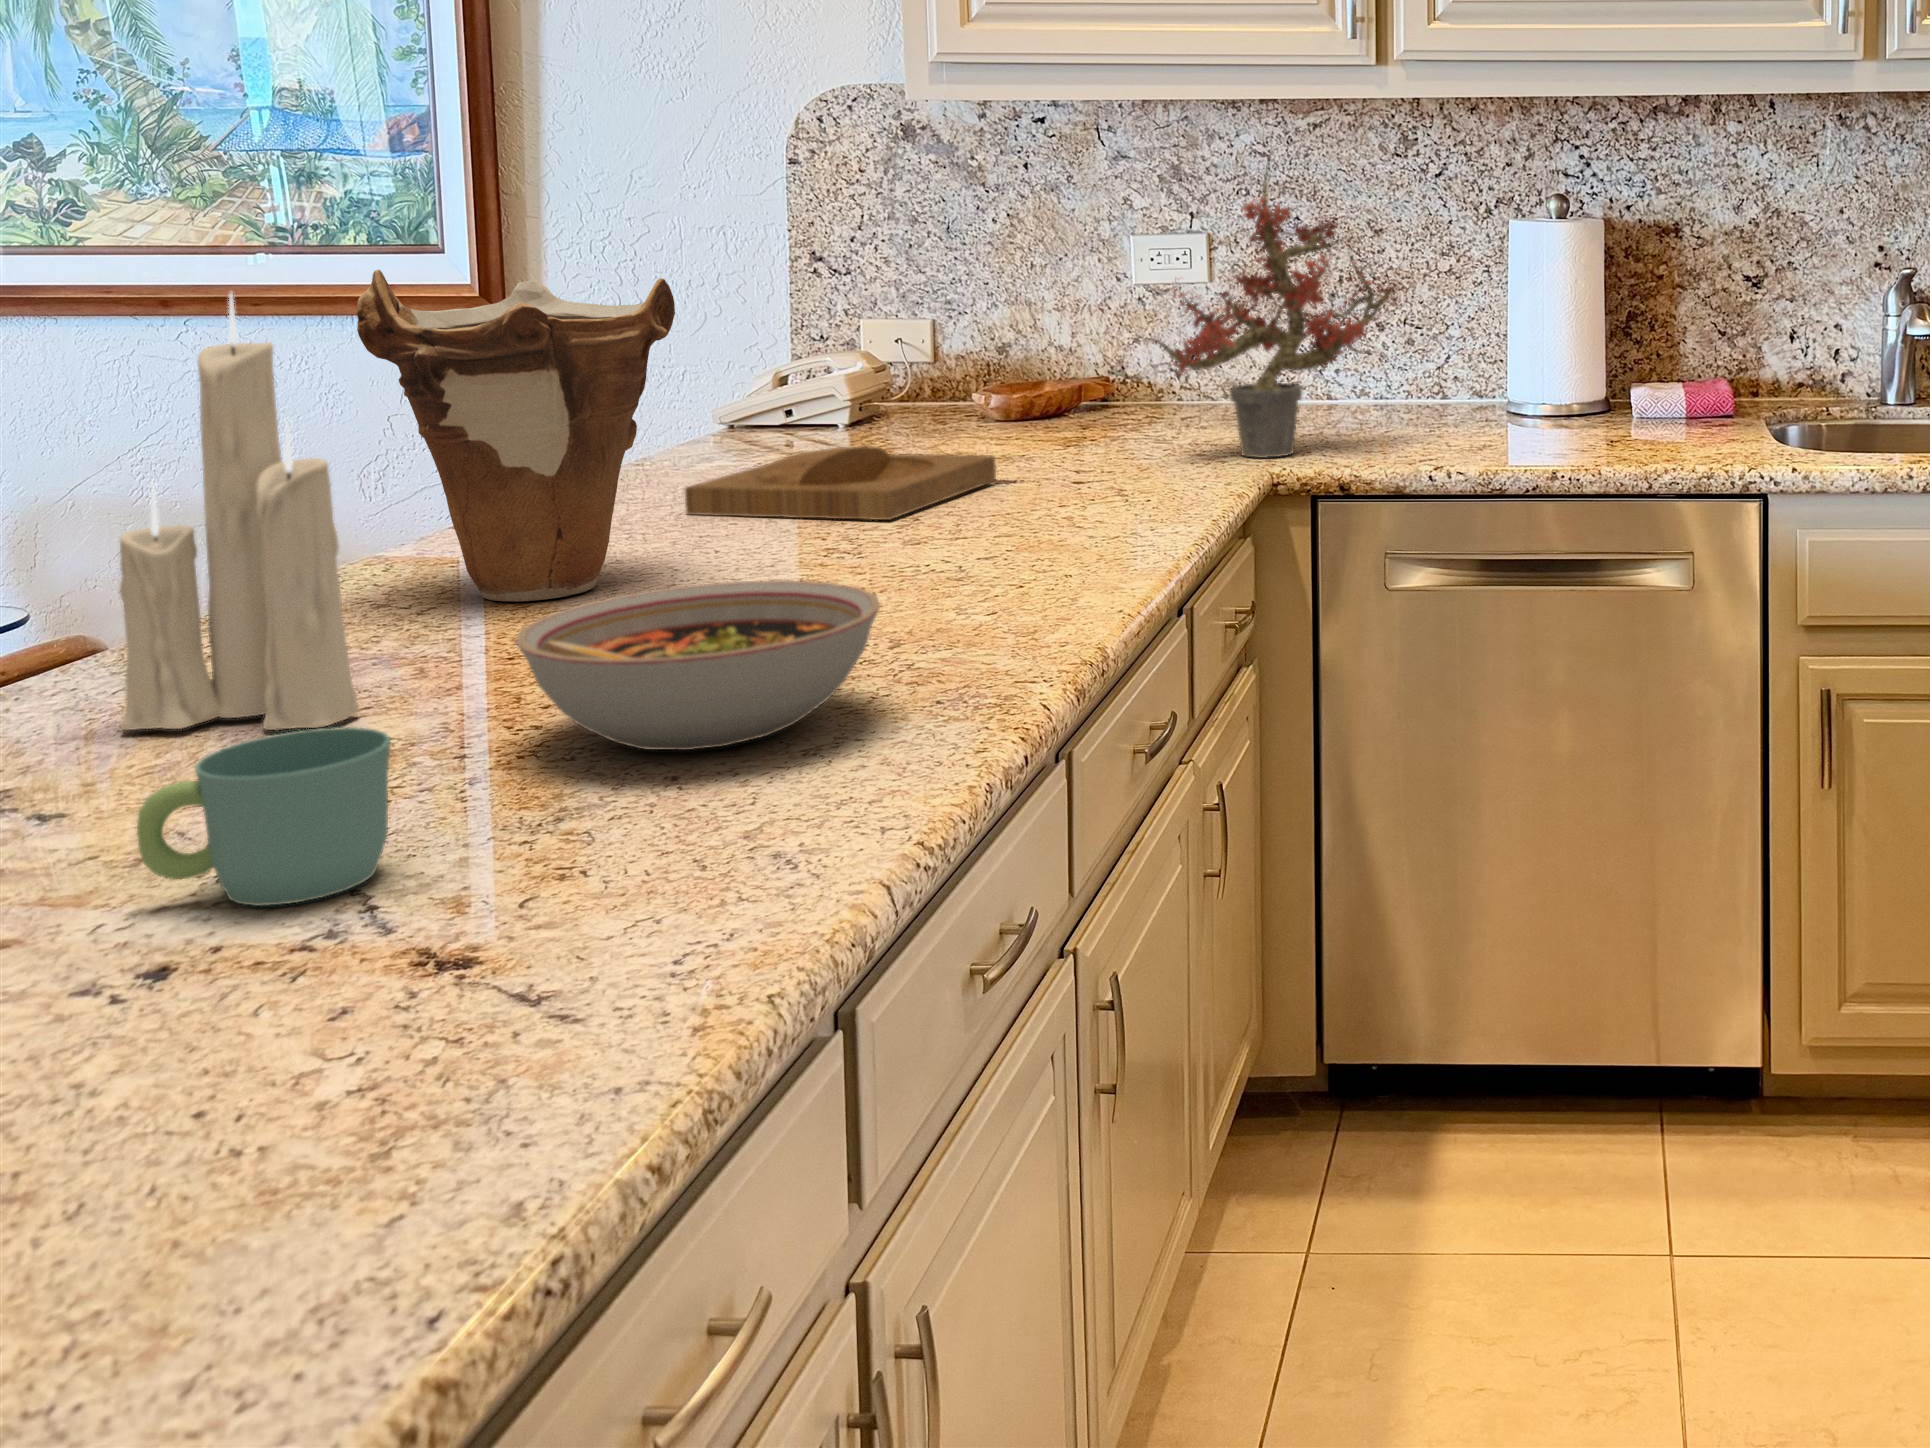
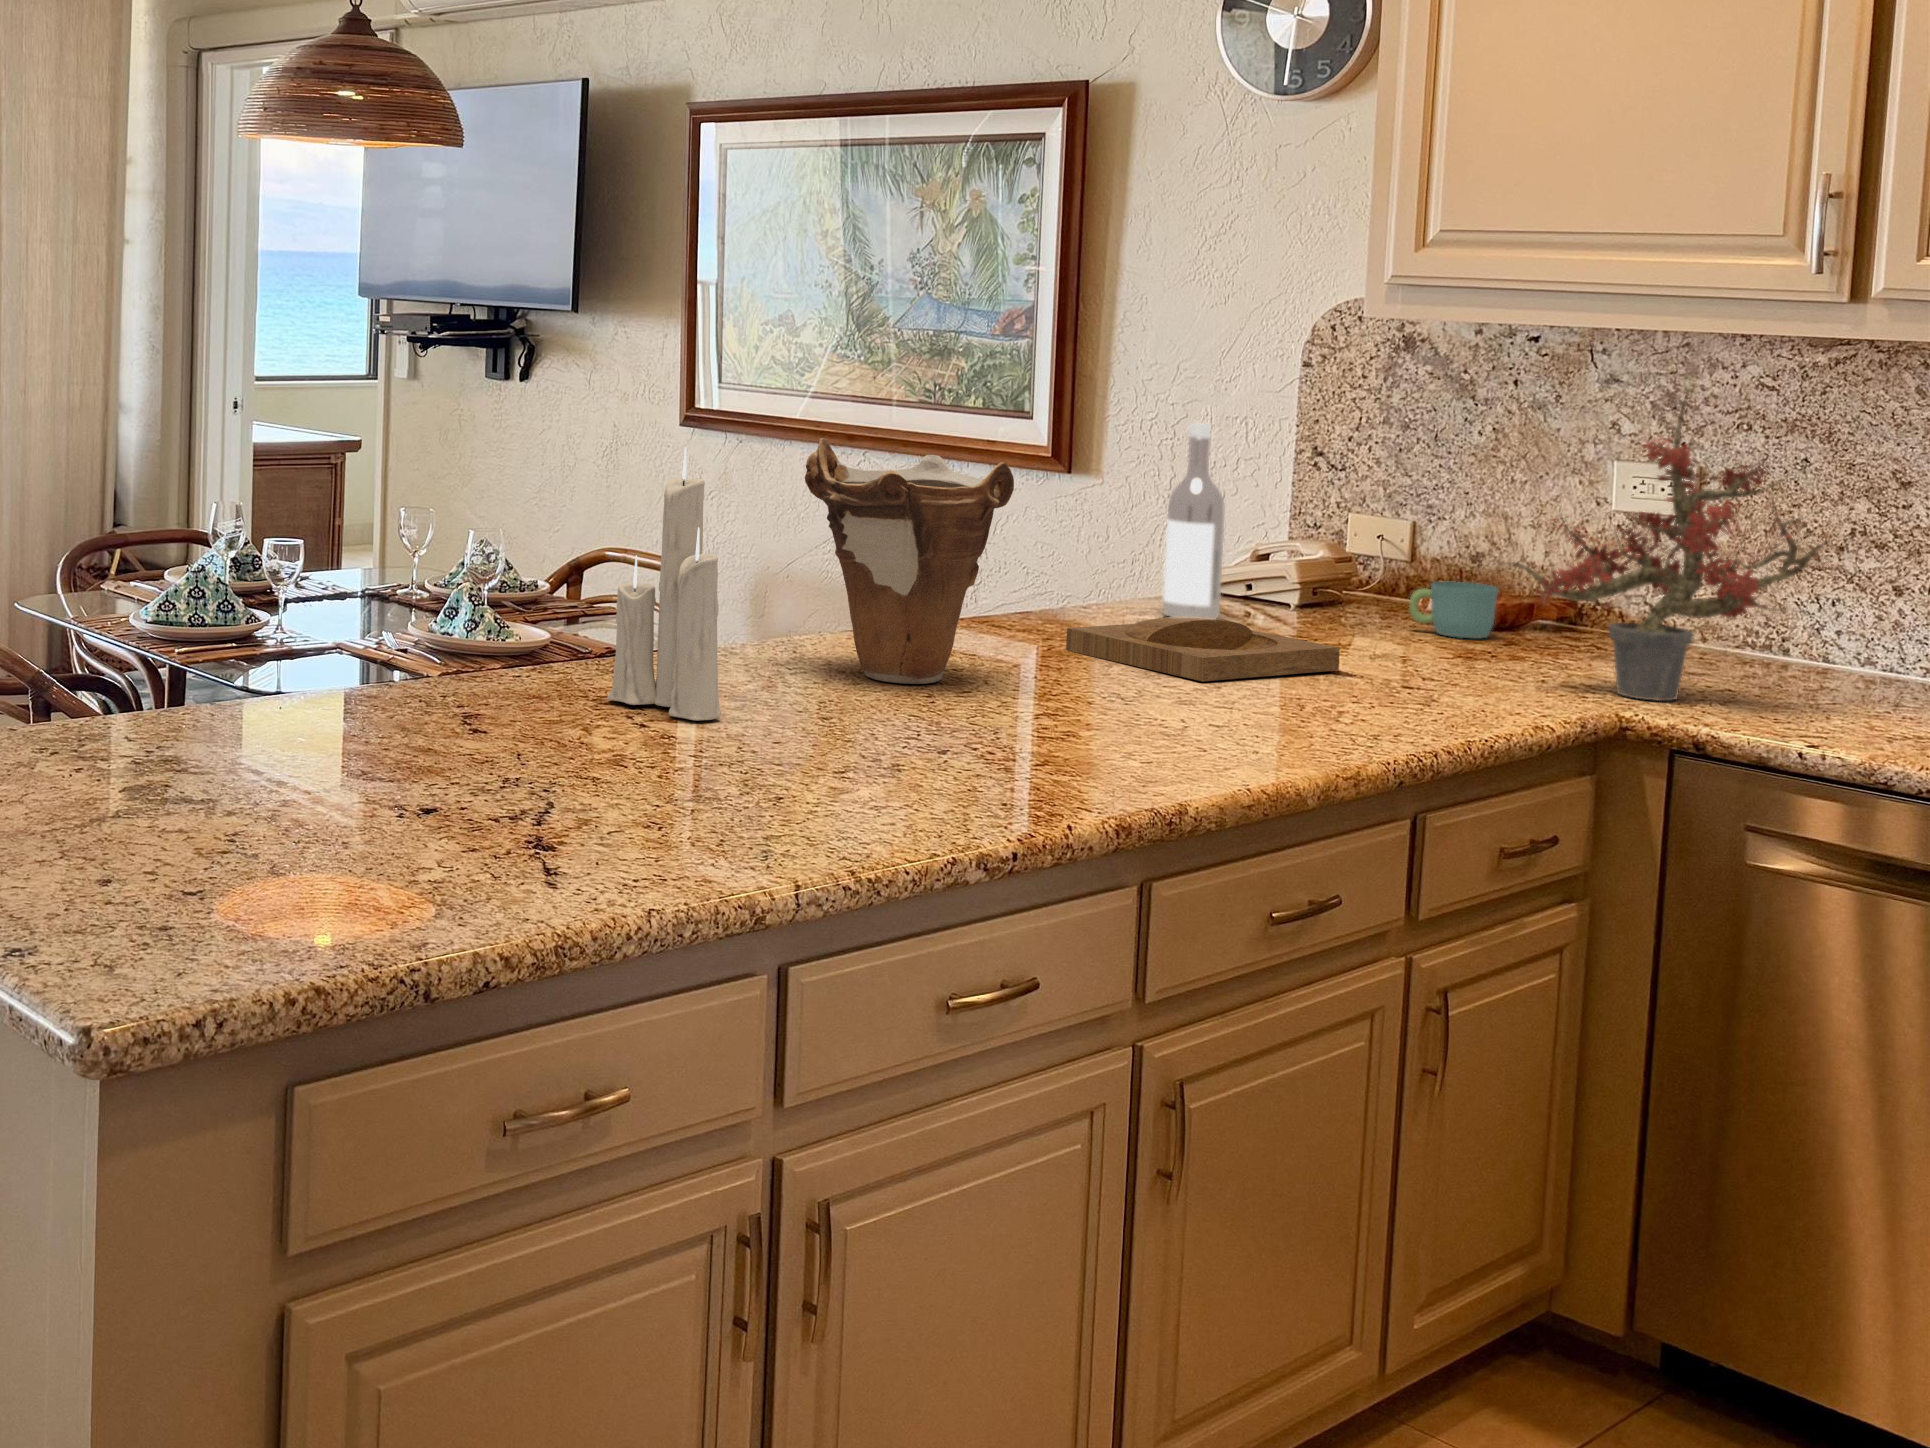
wine bottle: none [724,226,796,457] -> present [1163,423,1225,619]
bowl: present [515,580,880,750] -> none [770,675,1003,781]
mug: present [137,727,391,906] -> present [1409,582,1498,638]

